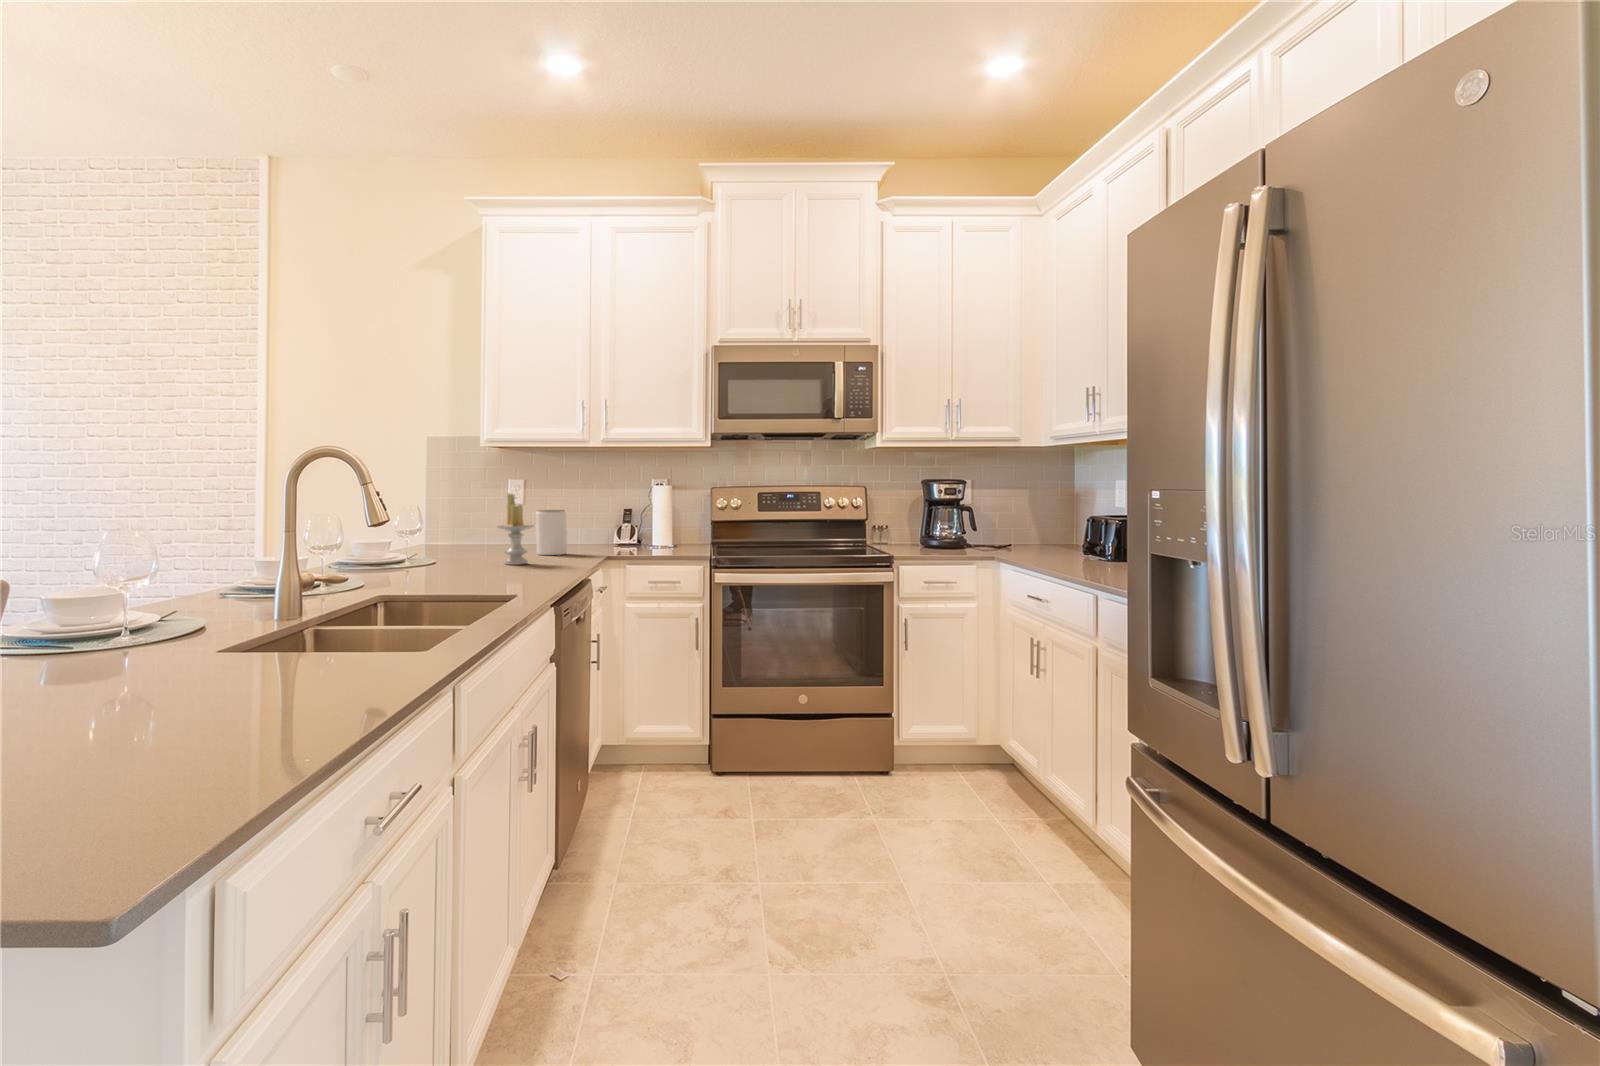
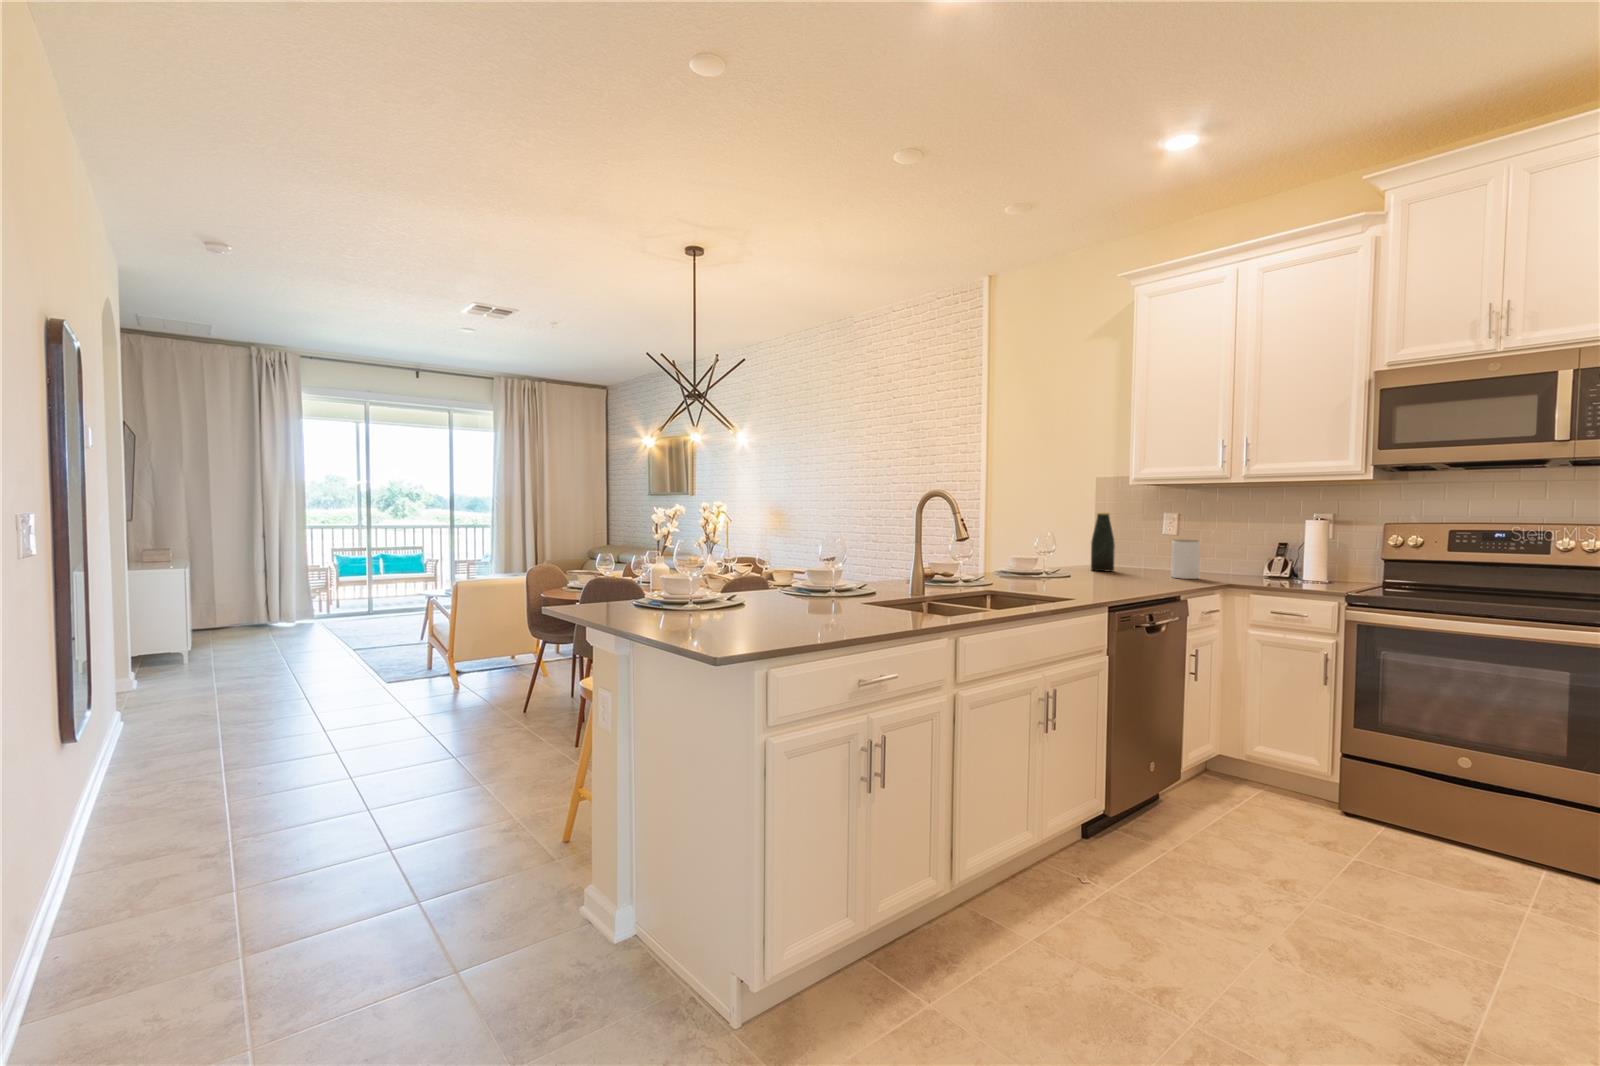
bottle: none [429,479,460,555] -> present [1091,513,1115,571]
candle: present [498,493,534,565] -> none [1115,526,1147,583]

